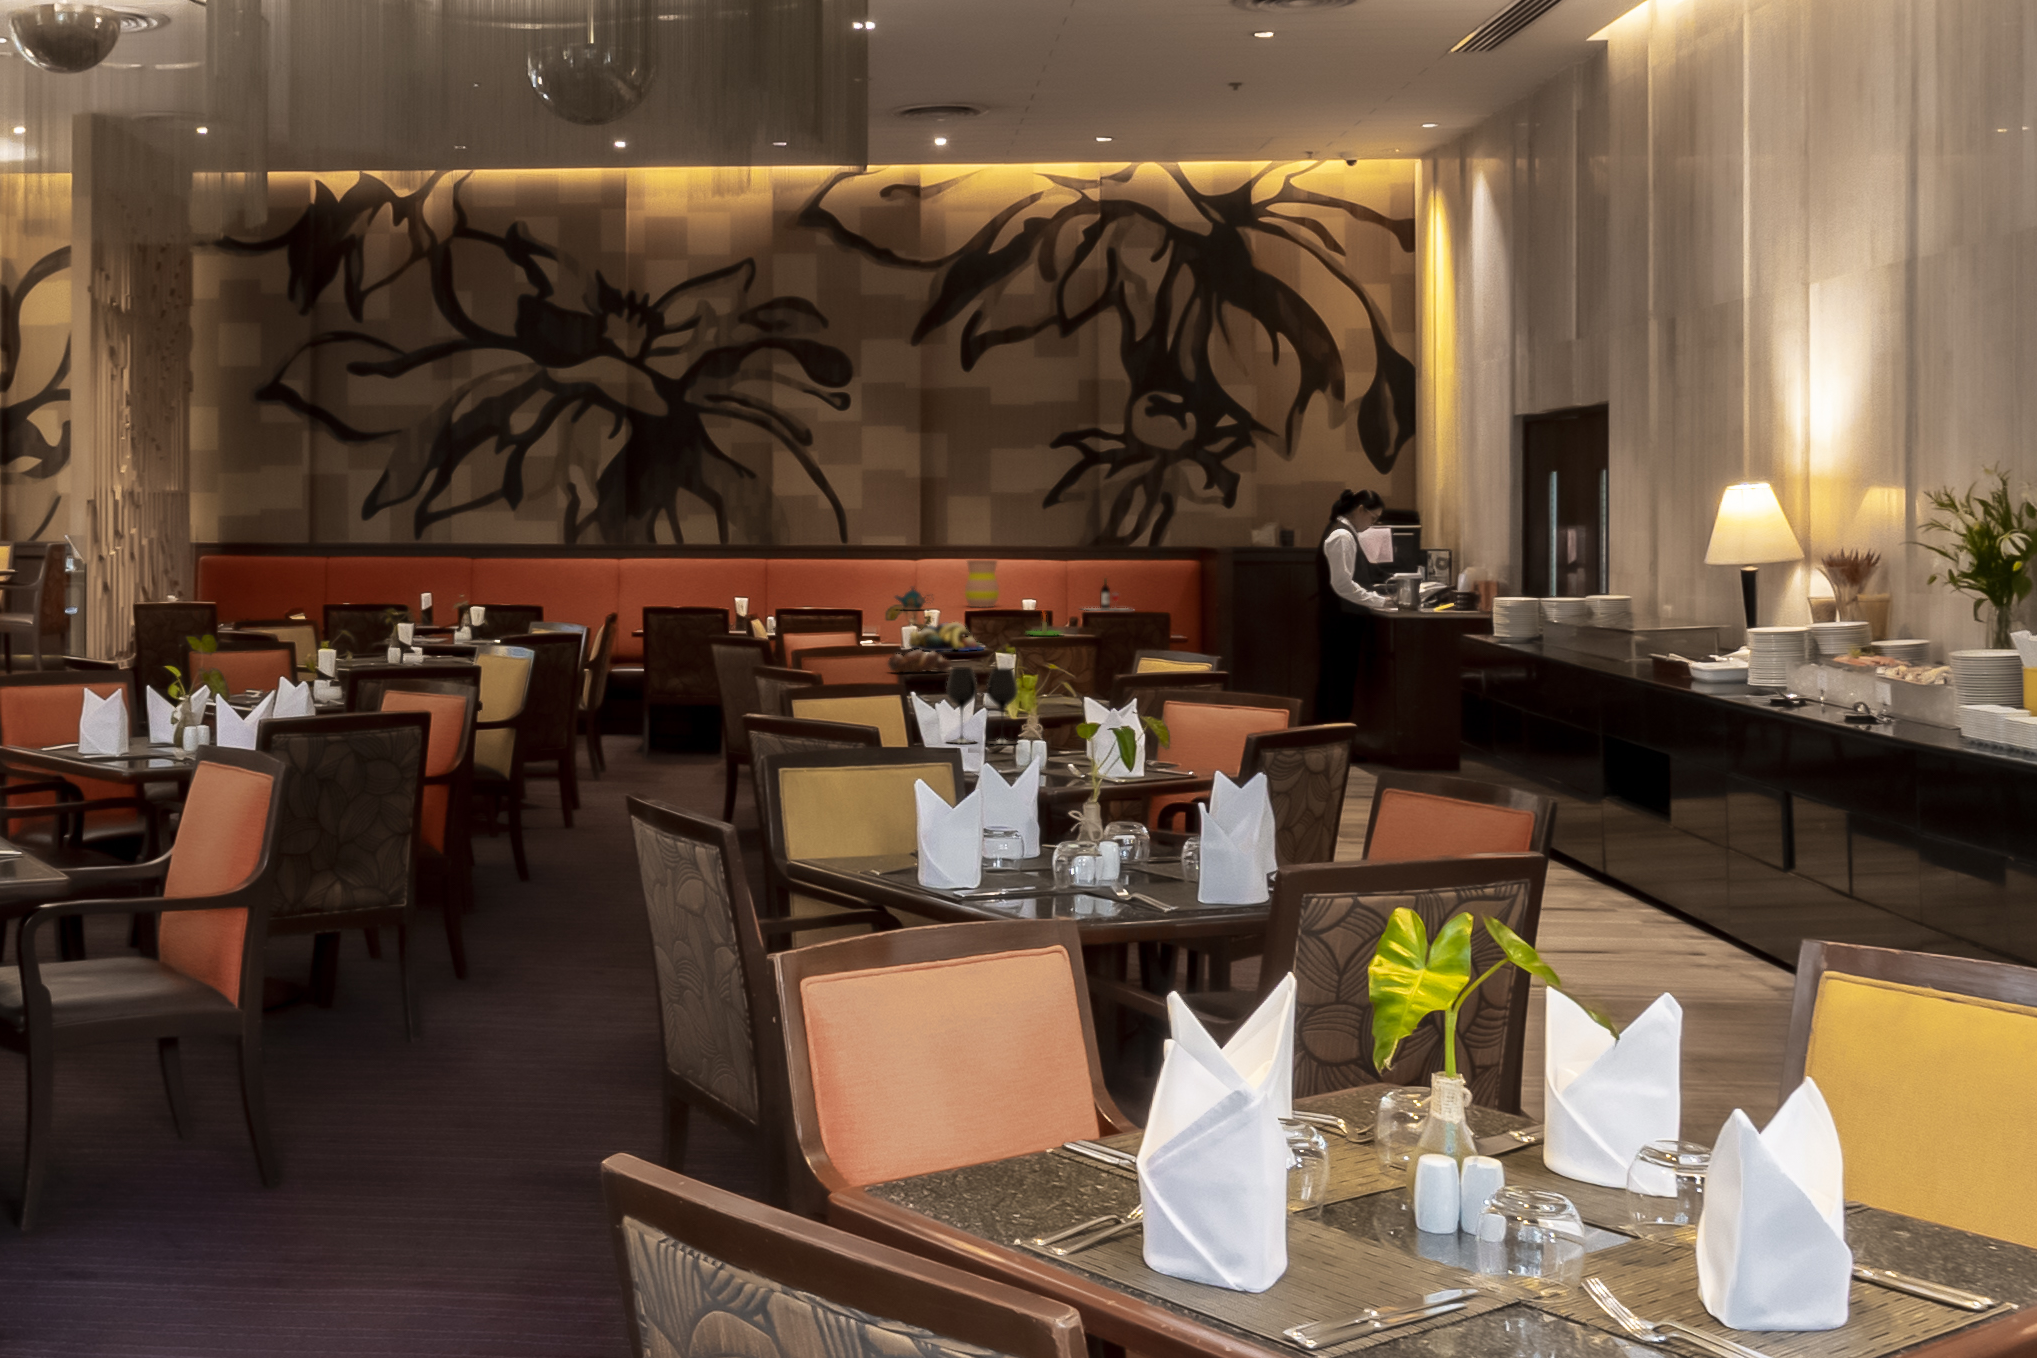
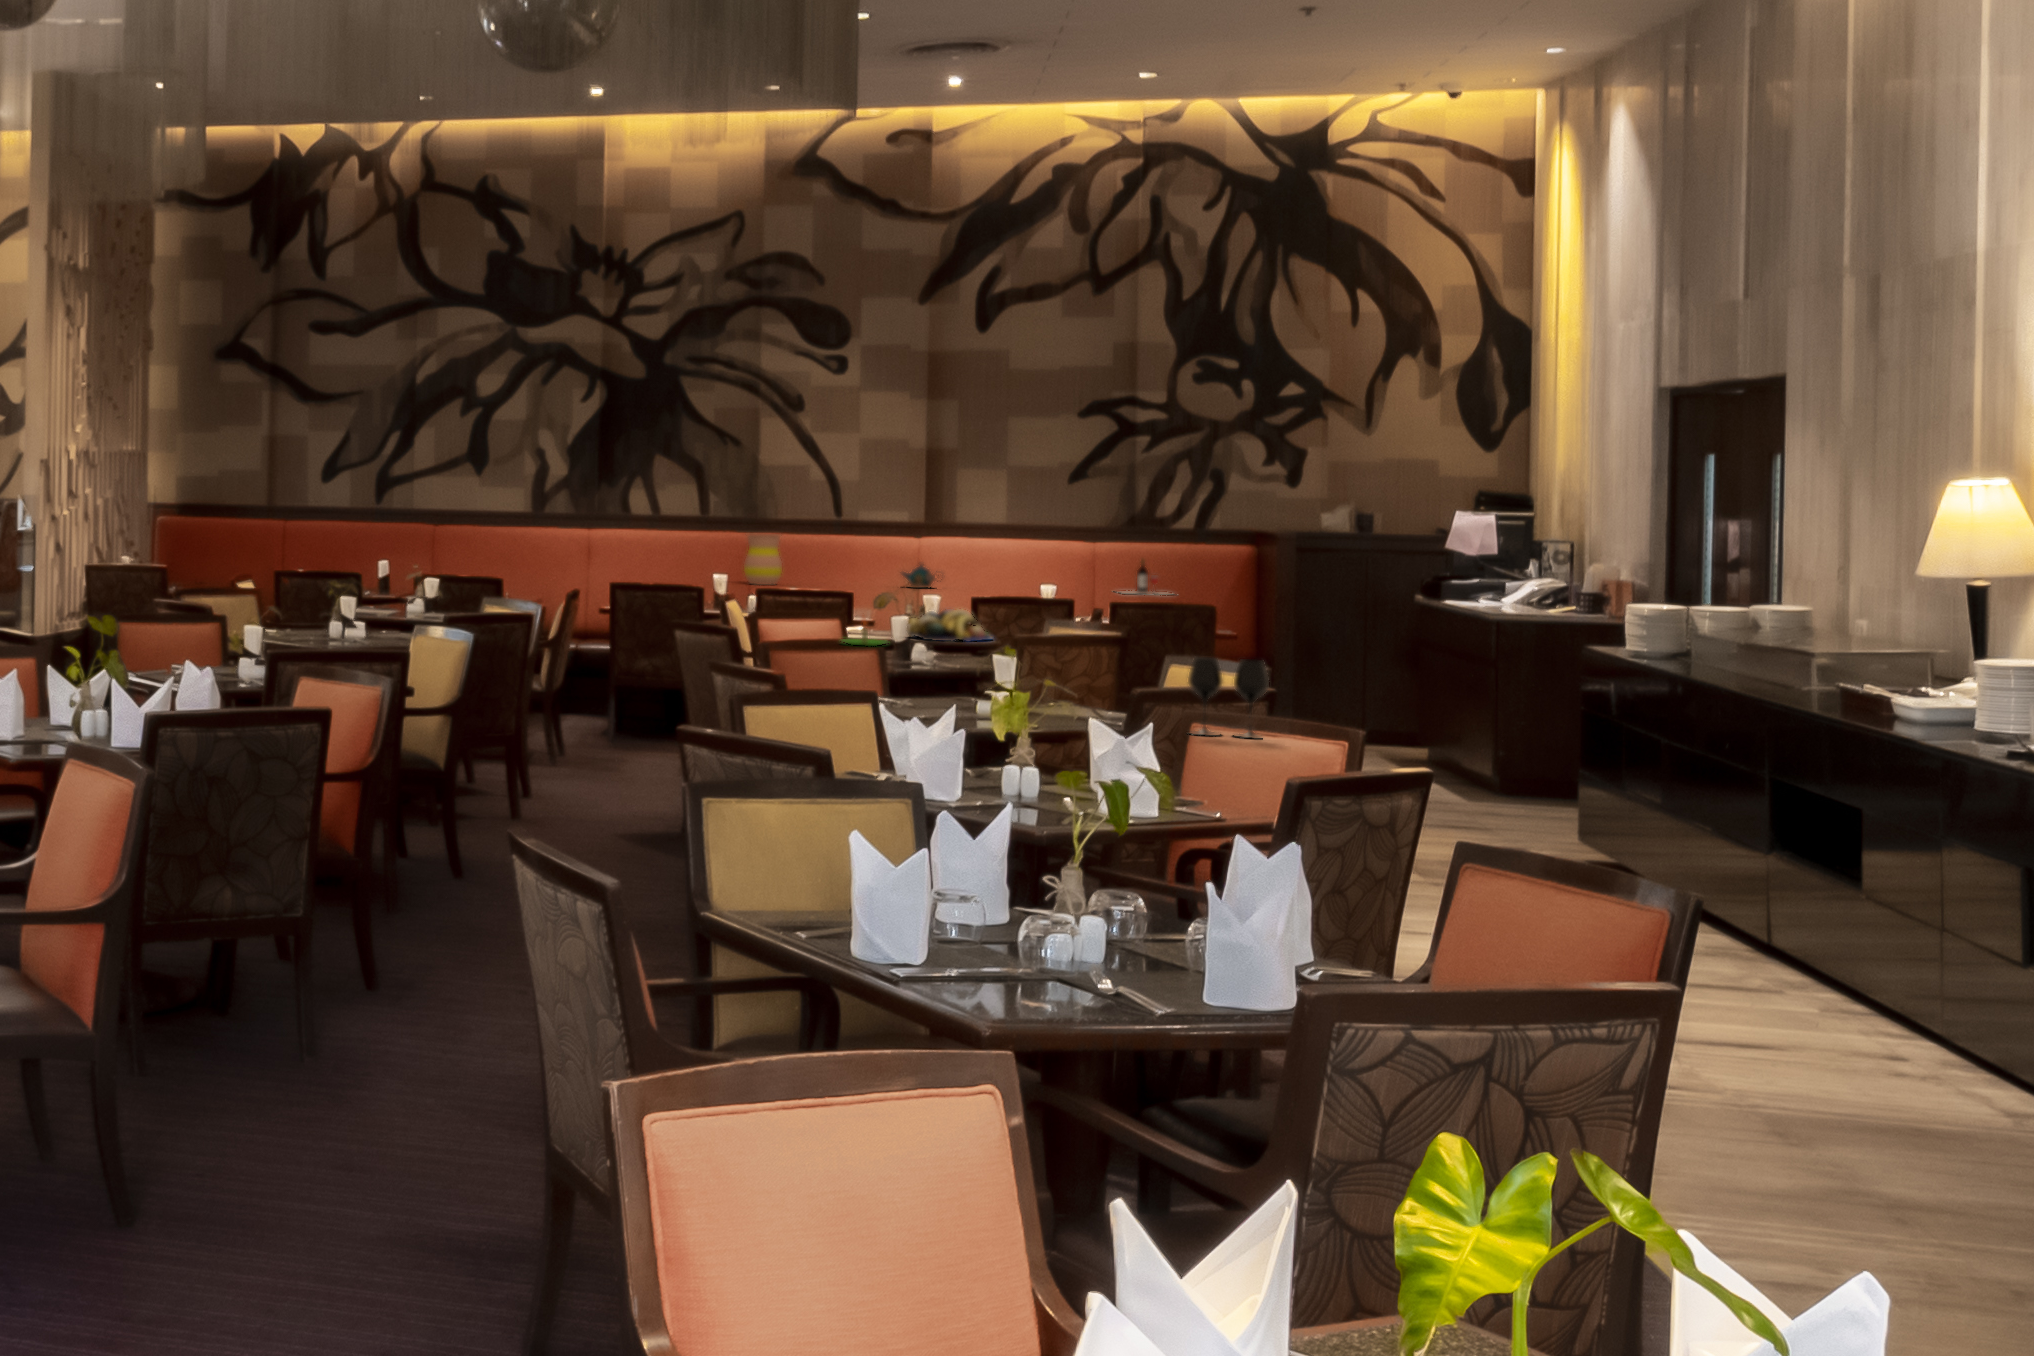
vase: present [965,560,999,607] -> present [744,533,782,585]
candle: present [1029,614,1060,636] -> present [844,617,885,646]
bread loaf: present [888,650,951,672] -> none [877,642,950,667]
wine glass: present [947,667,1018,744] -> present [1188,657,1269,738]

